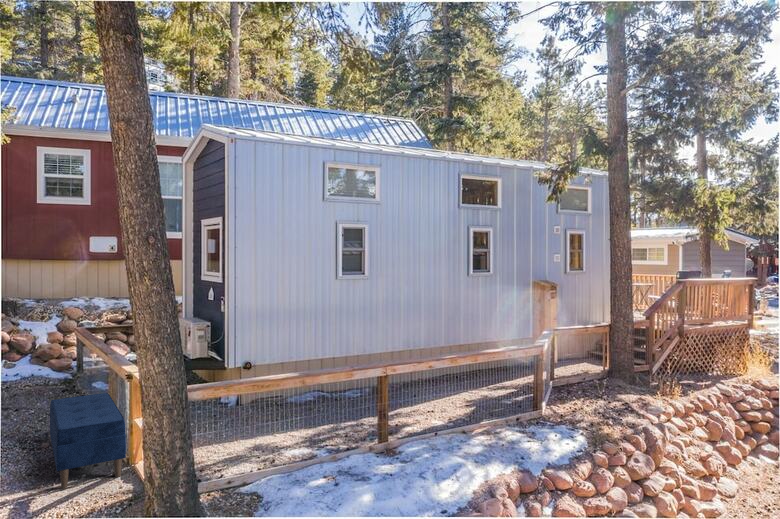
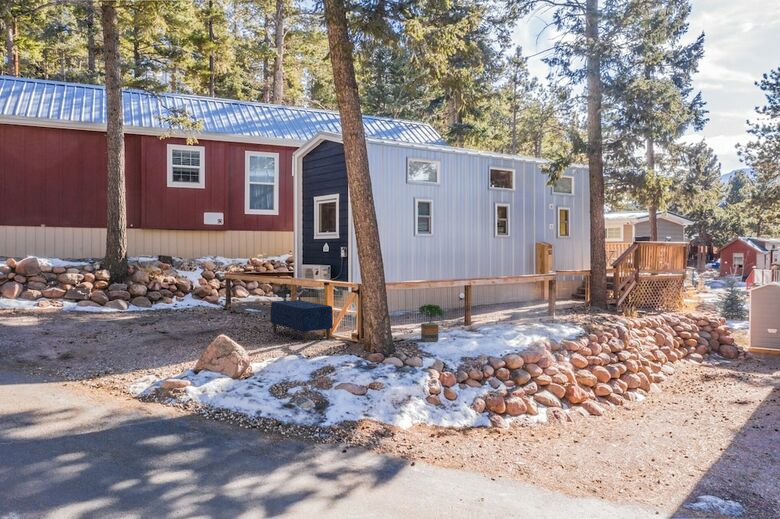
potted tree: none [256,425,303,501] -> present [419,304,444,342]

